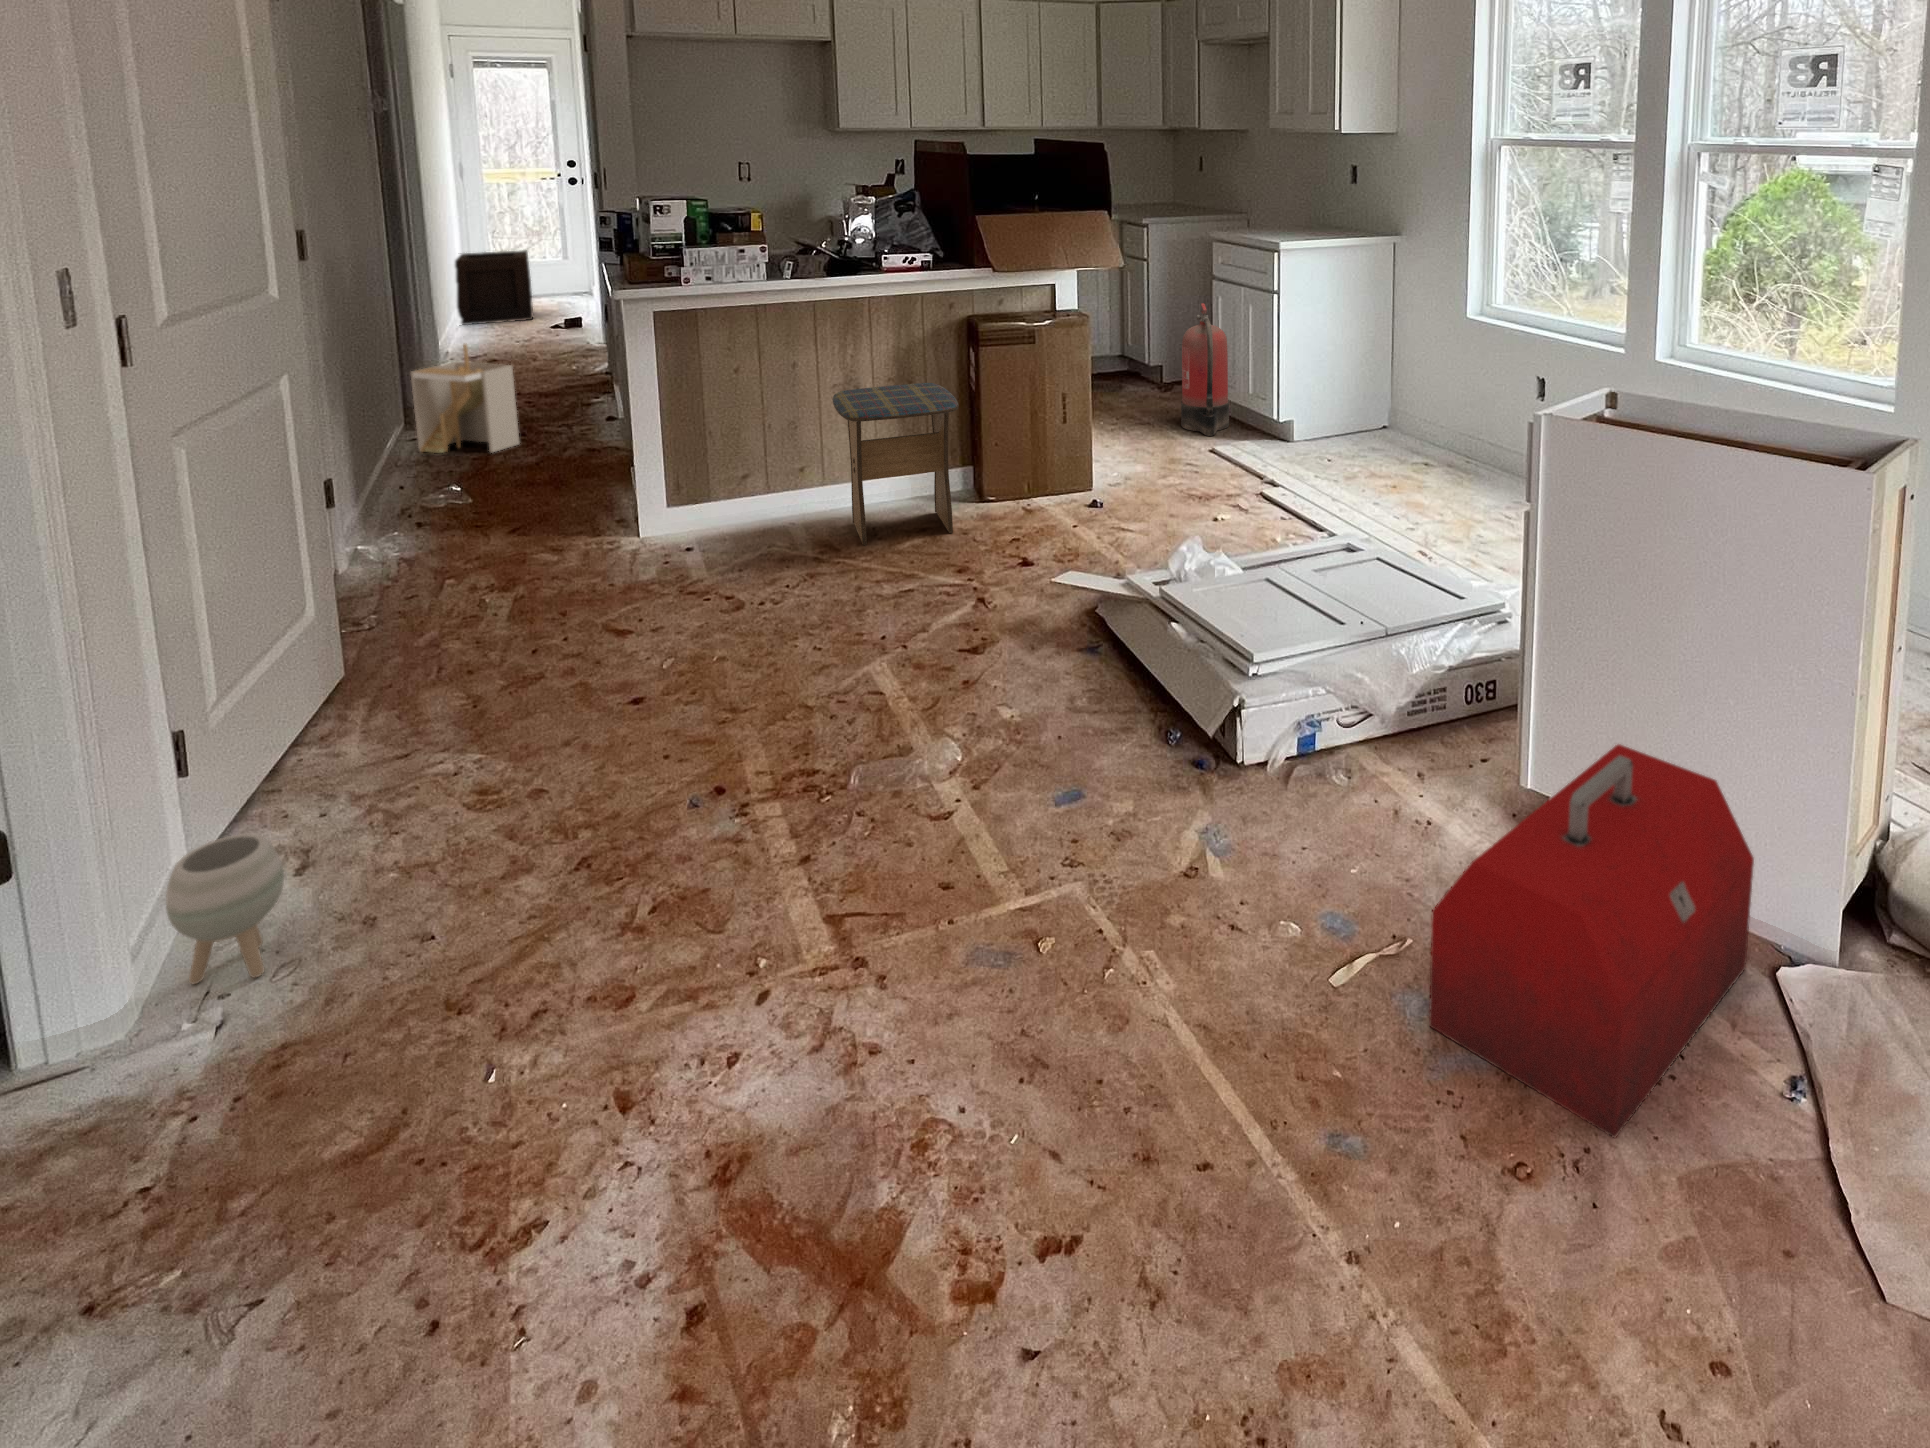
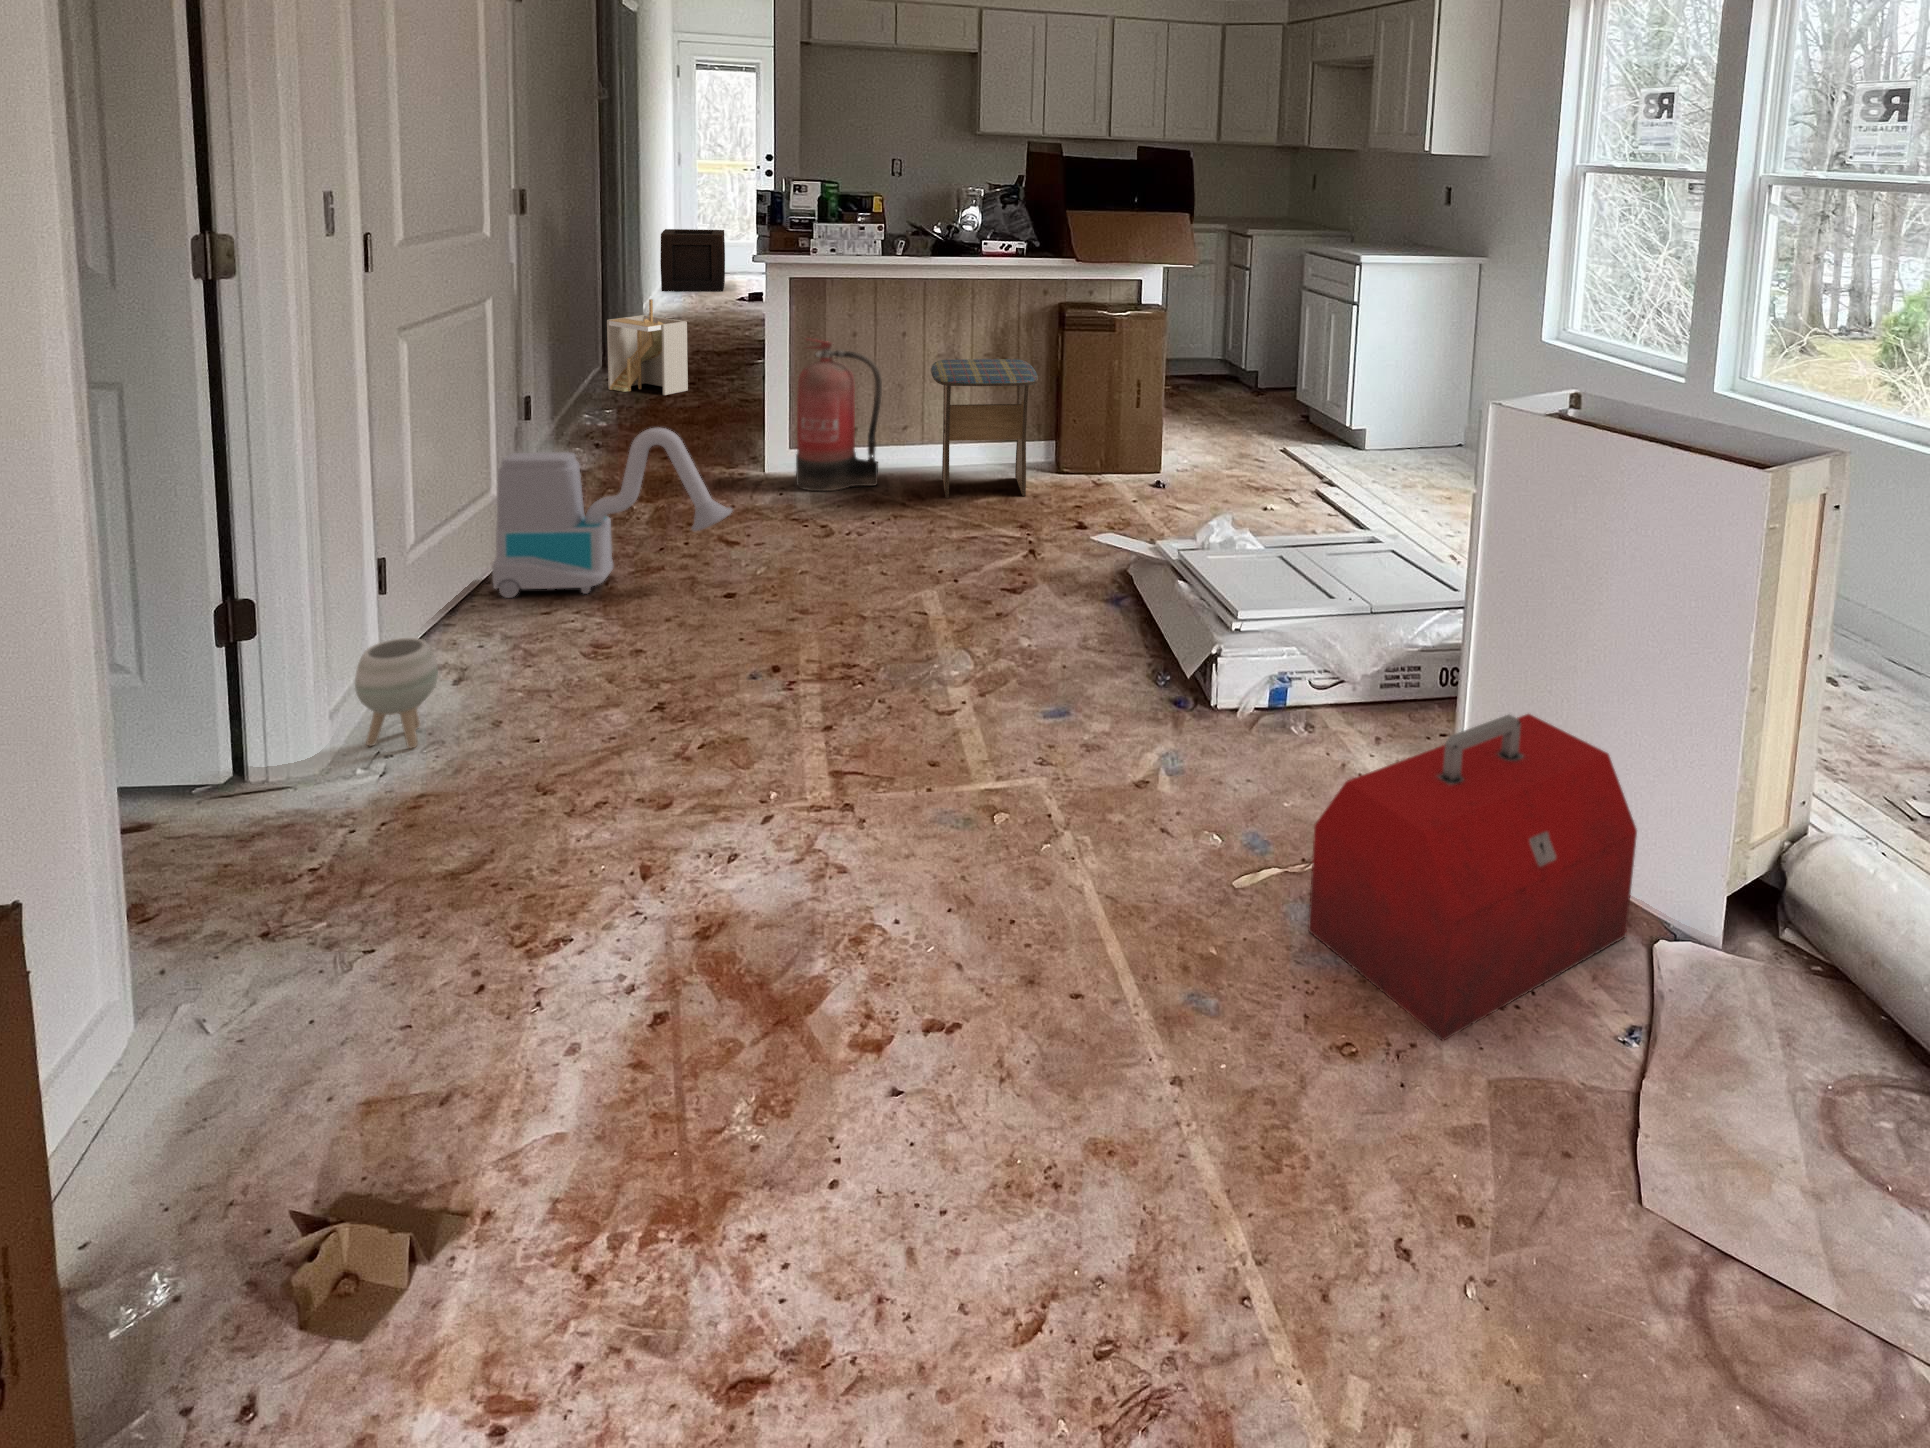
fire extinguisher: present [1181,303,1229,436] -> present [796,338,882,491]
vacuum cleaner: none [320,512,630,742] -> present [492,428,732,598]

